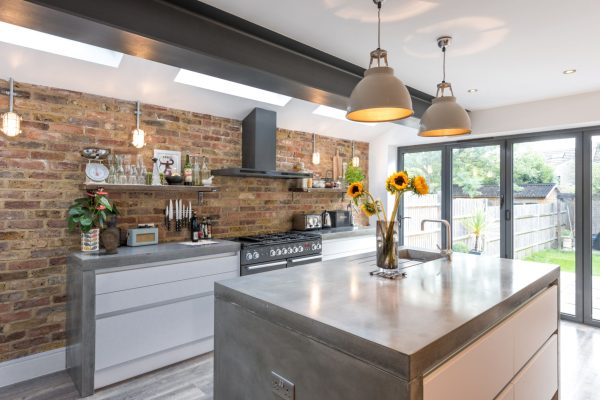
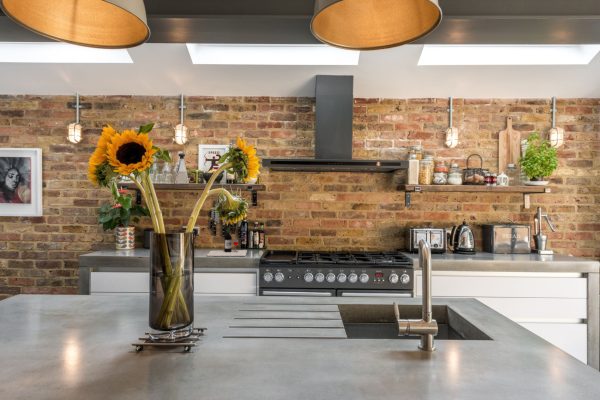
ceramic pitcher: present [101,215,119,254] -> none [110,216,133,255]

